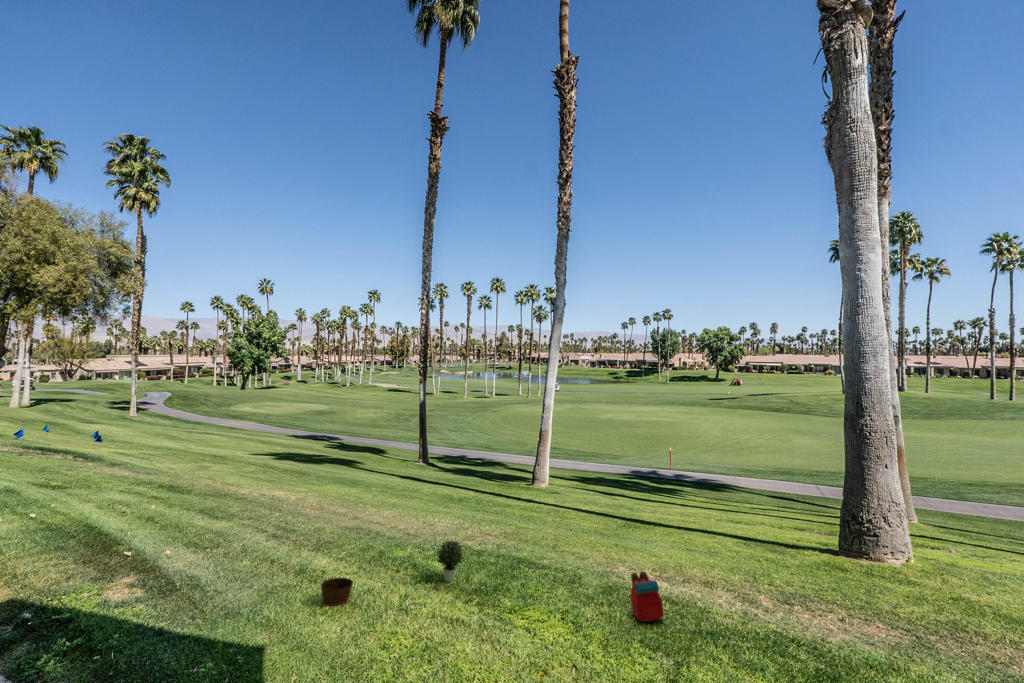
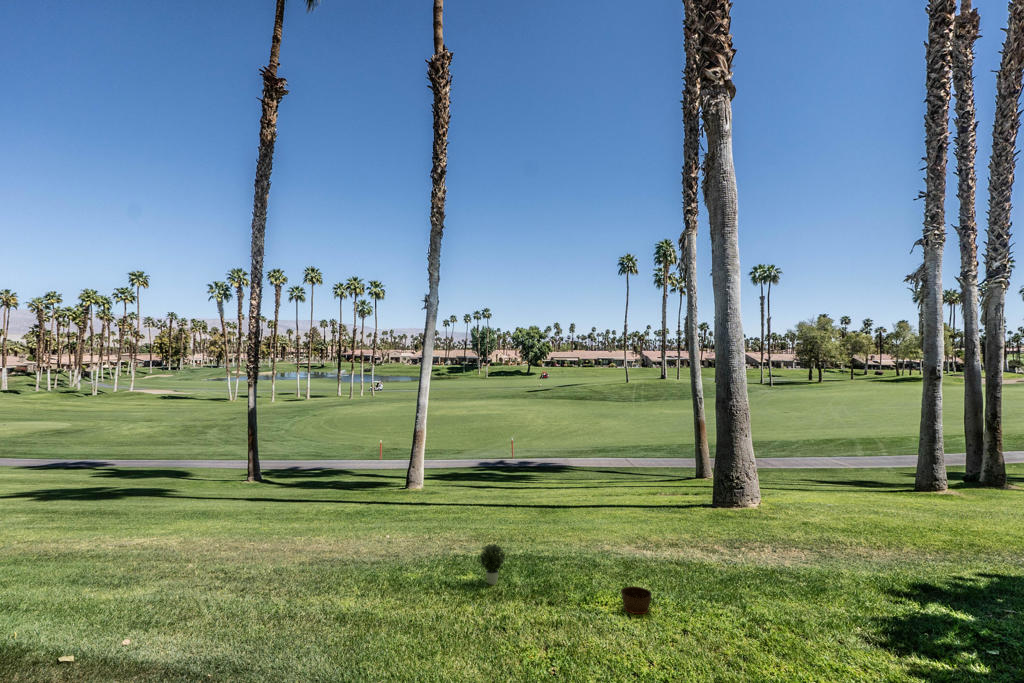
backpack: present [630,572,664,622] -> none [655,538,686,579]
basket: present [321,578,353,606] -> present [621,586,652,614]

